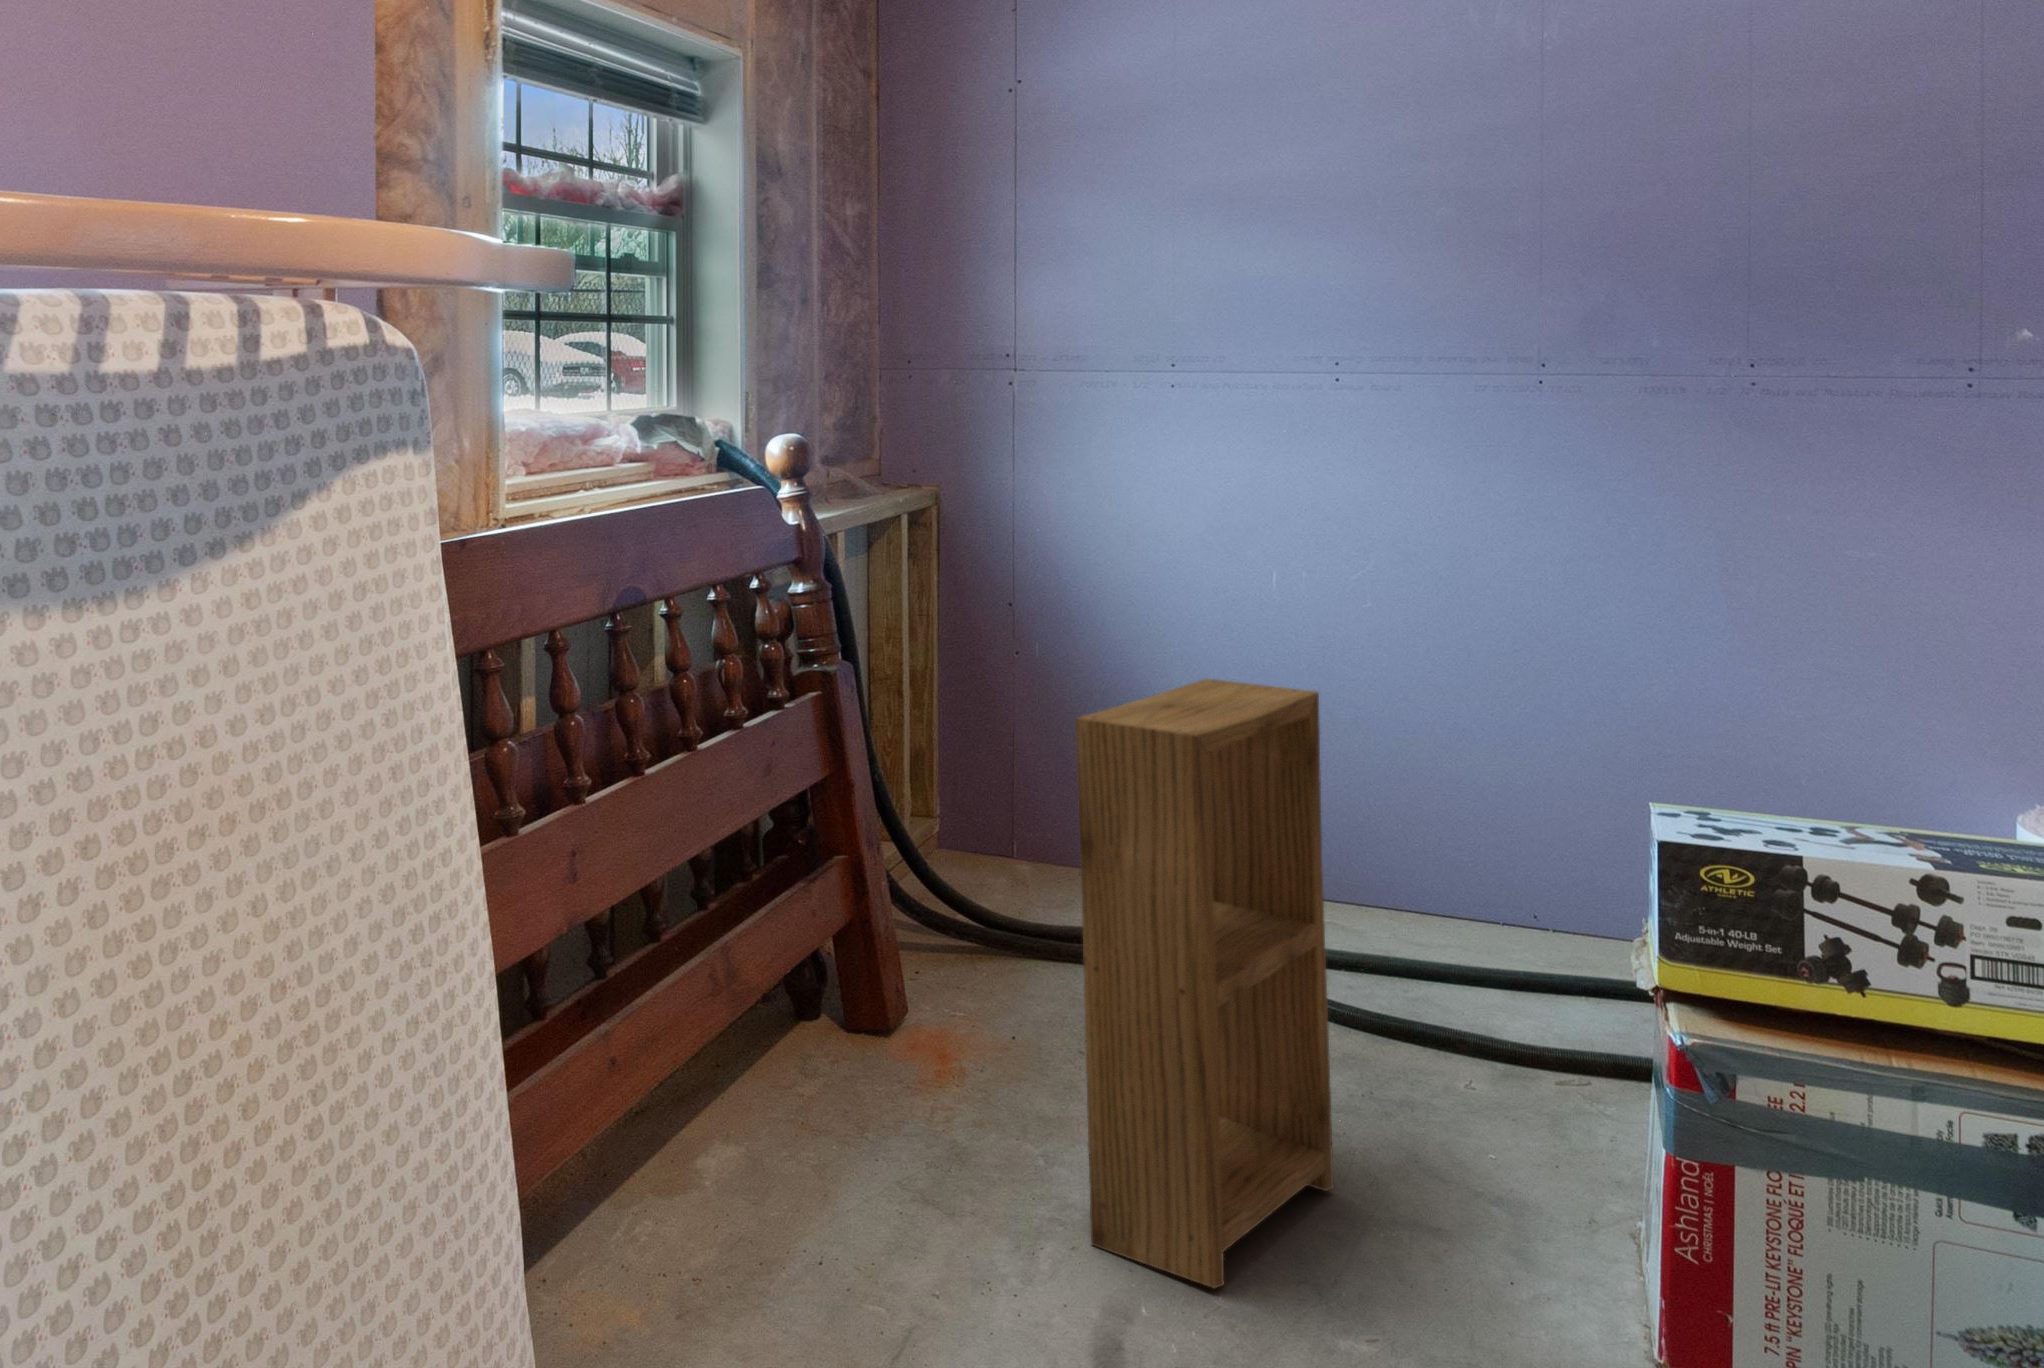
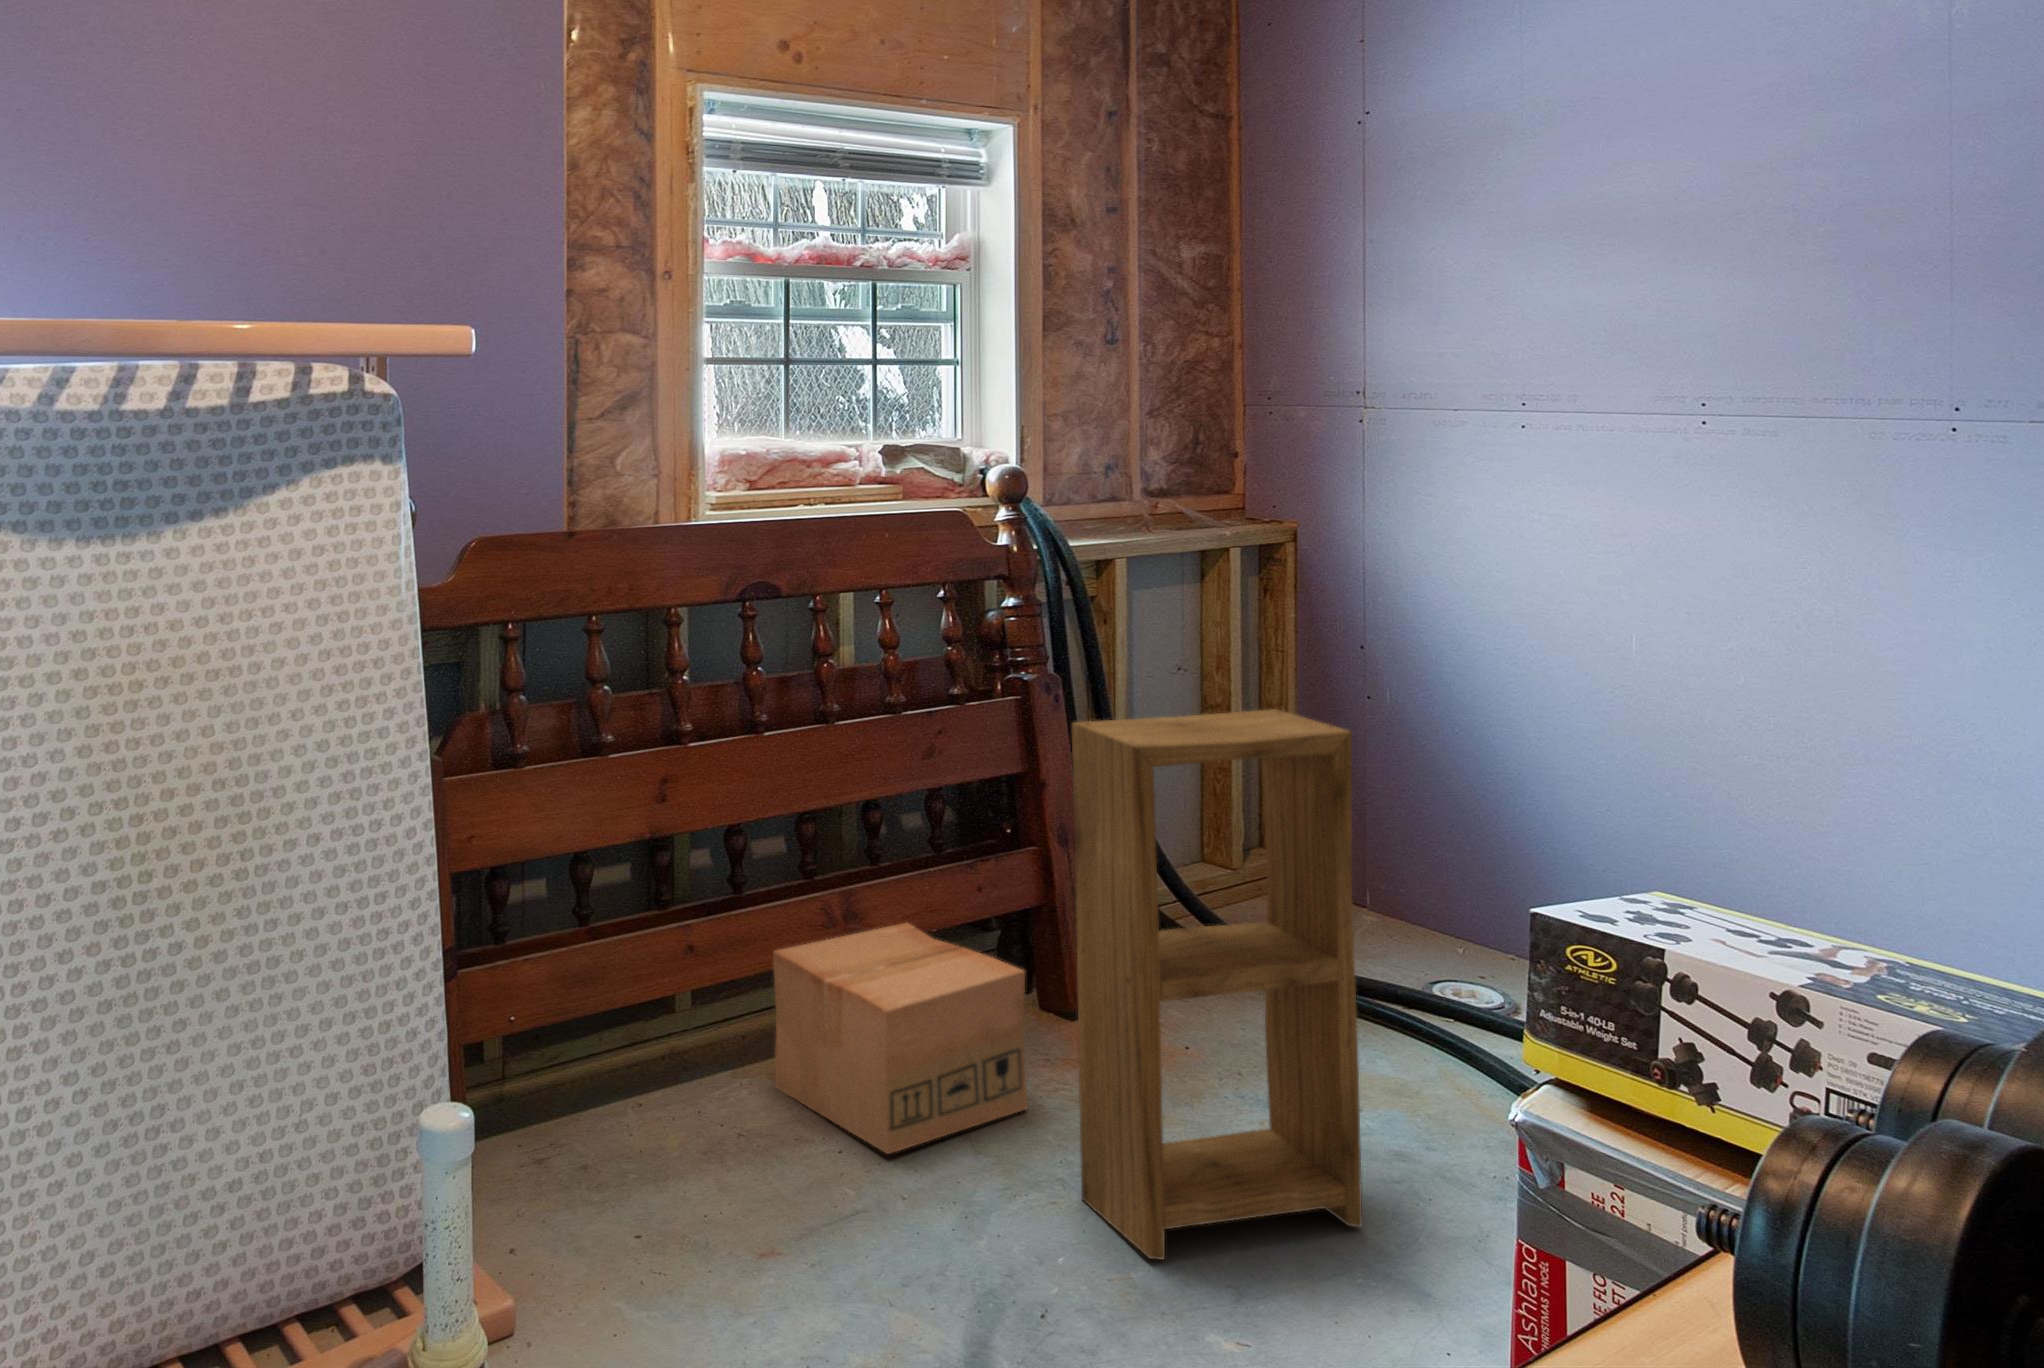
cardboard box: none [668,979,953,1261] -> present [773,923,1028,1154]

